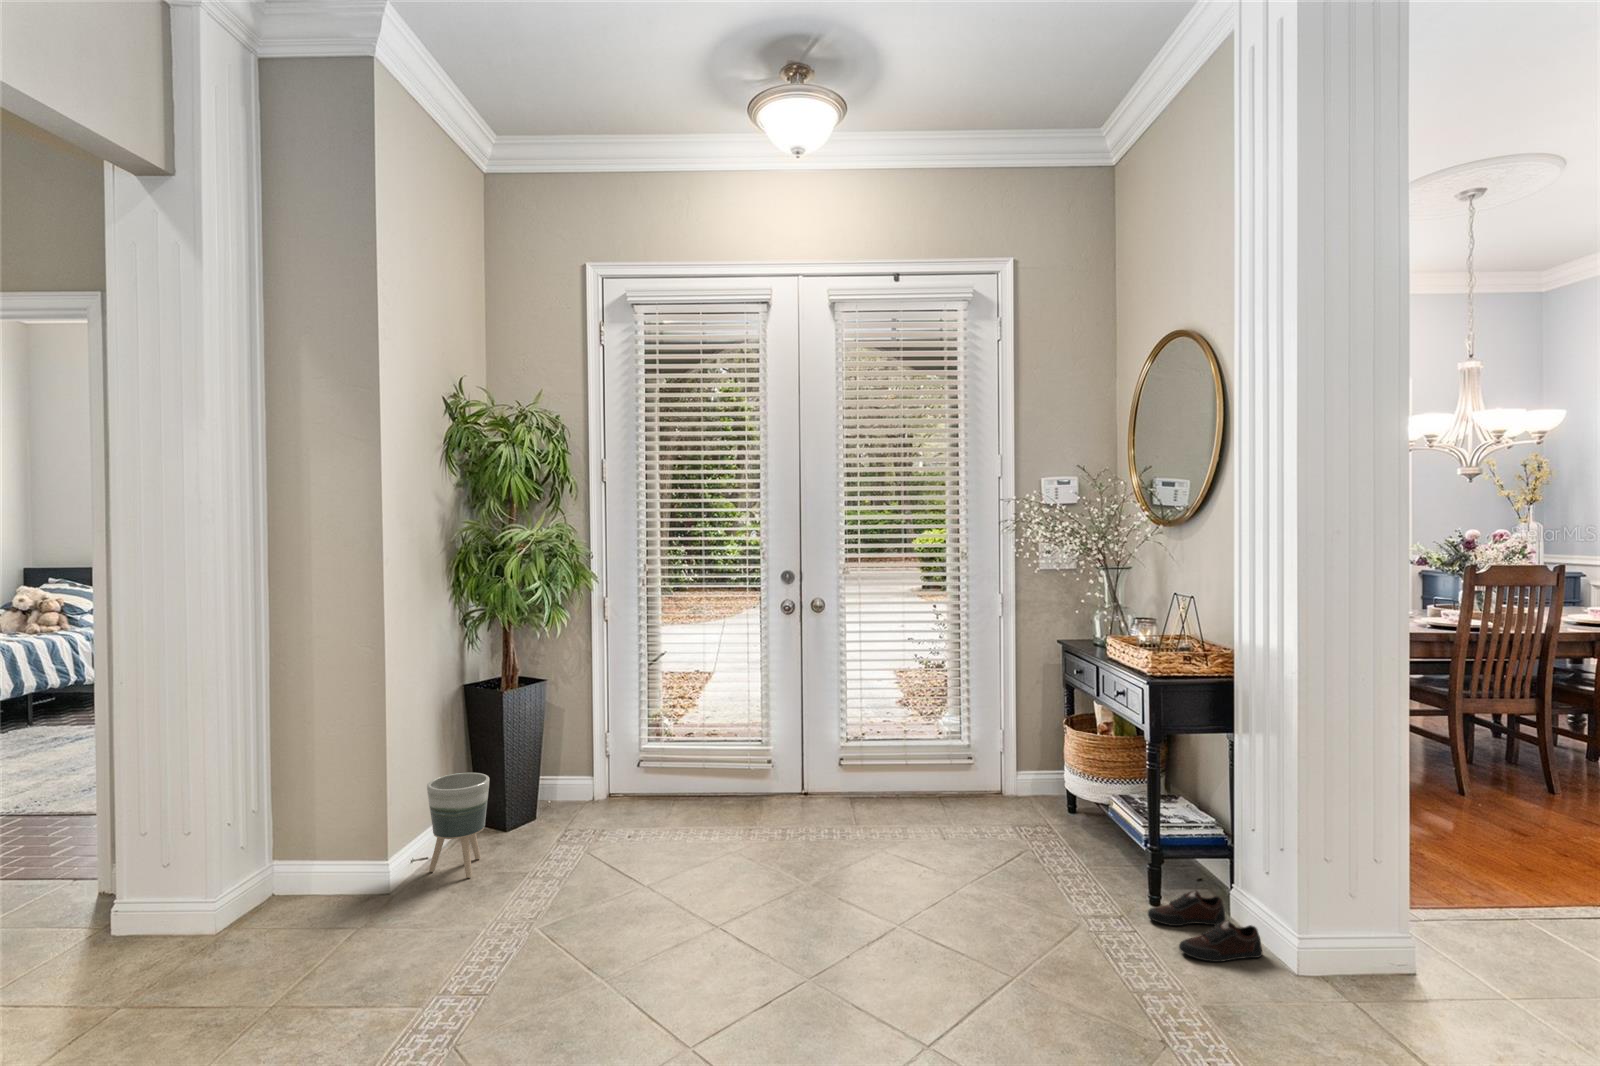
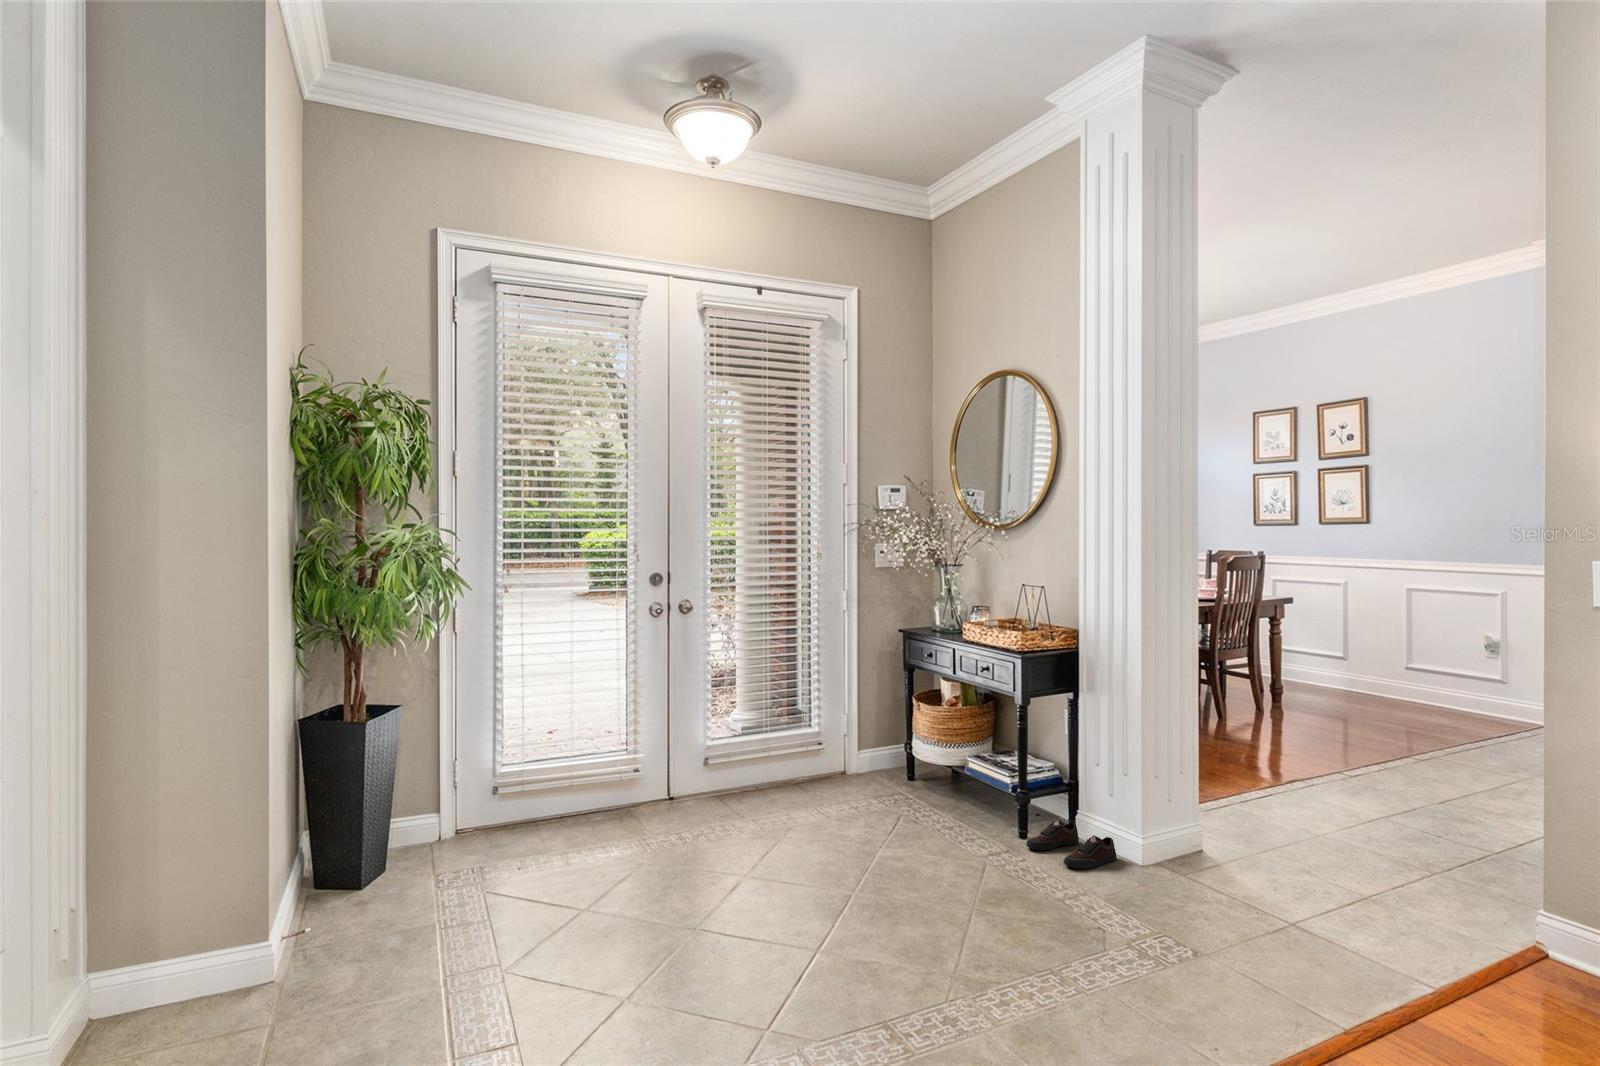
planter: present [427,773,490,878] -> none [313,814,388,935]

